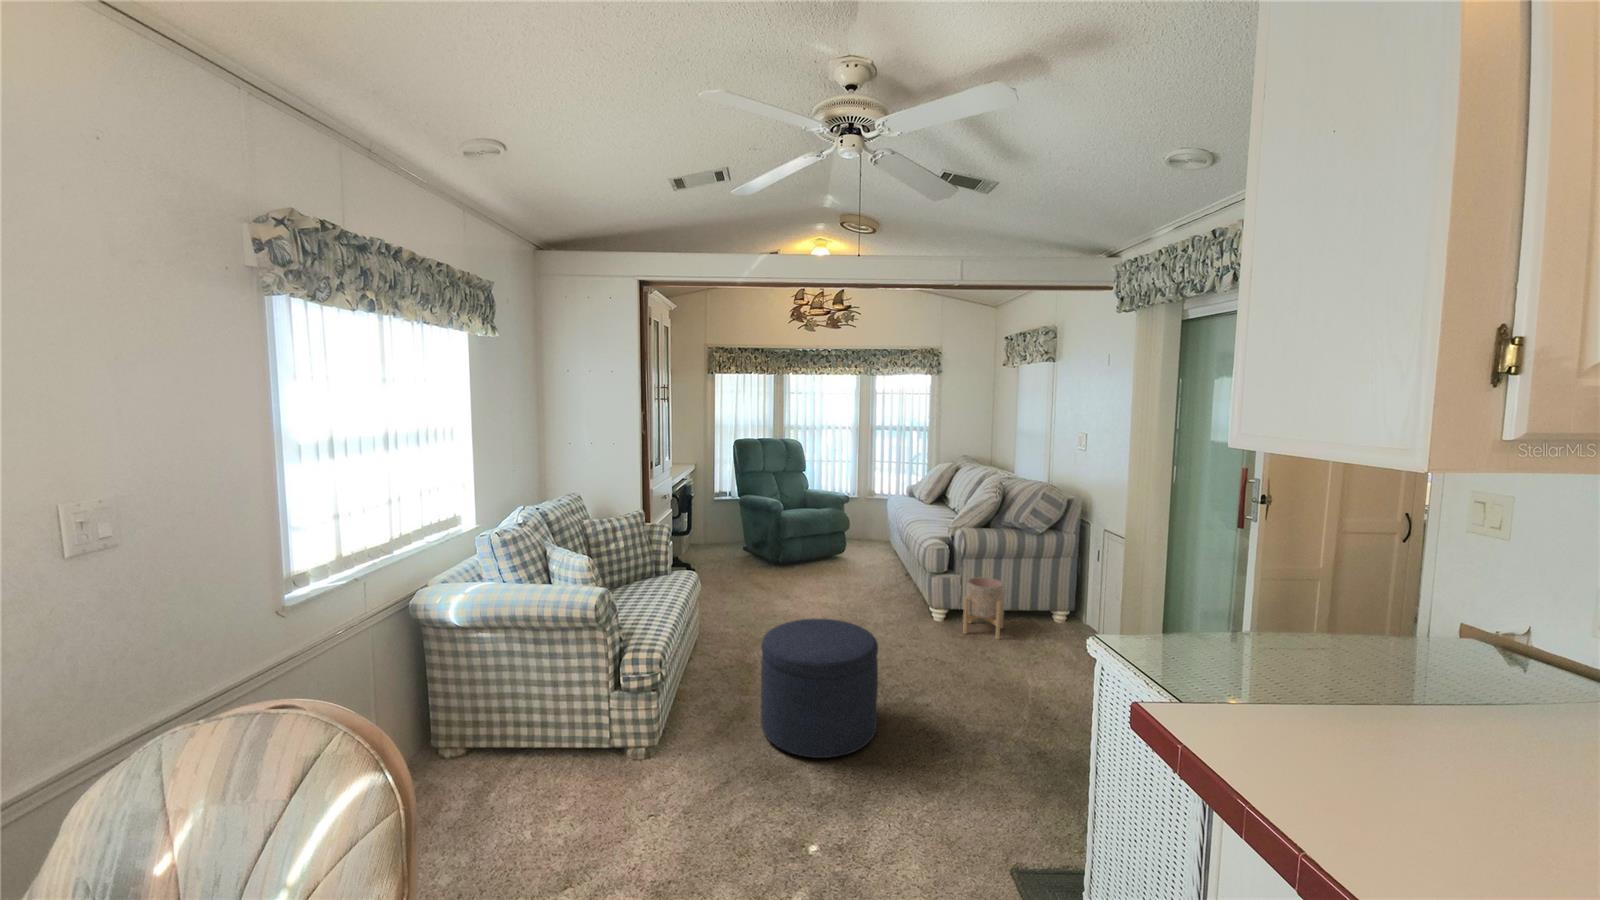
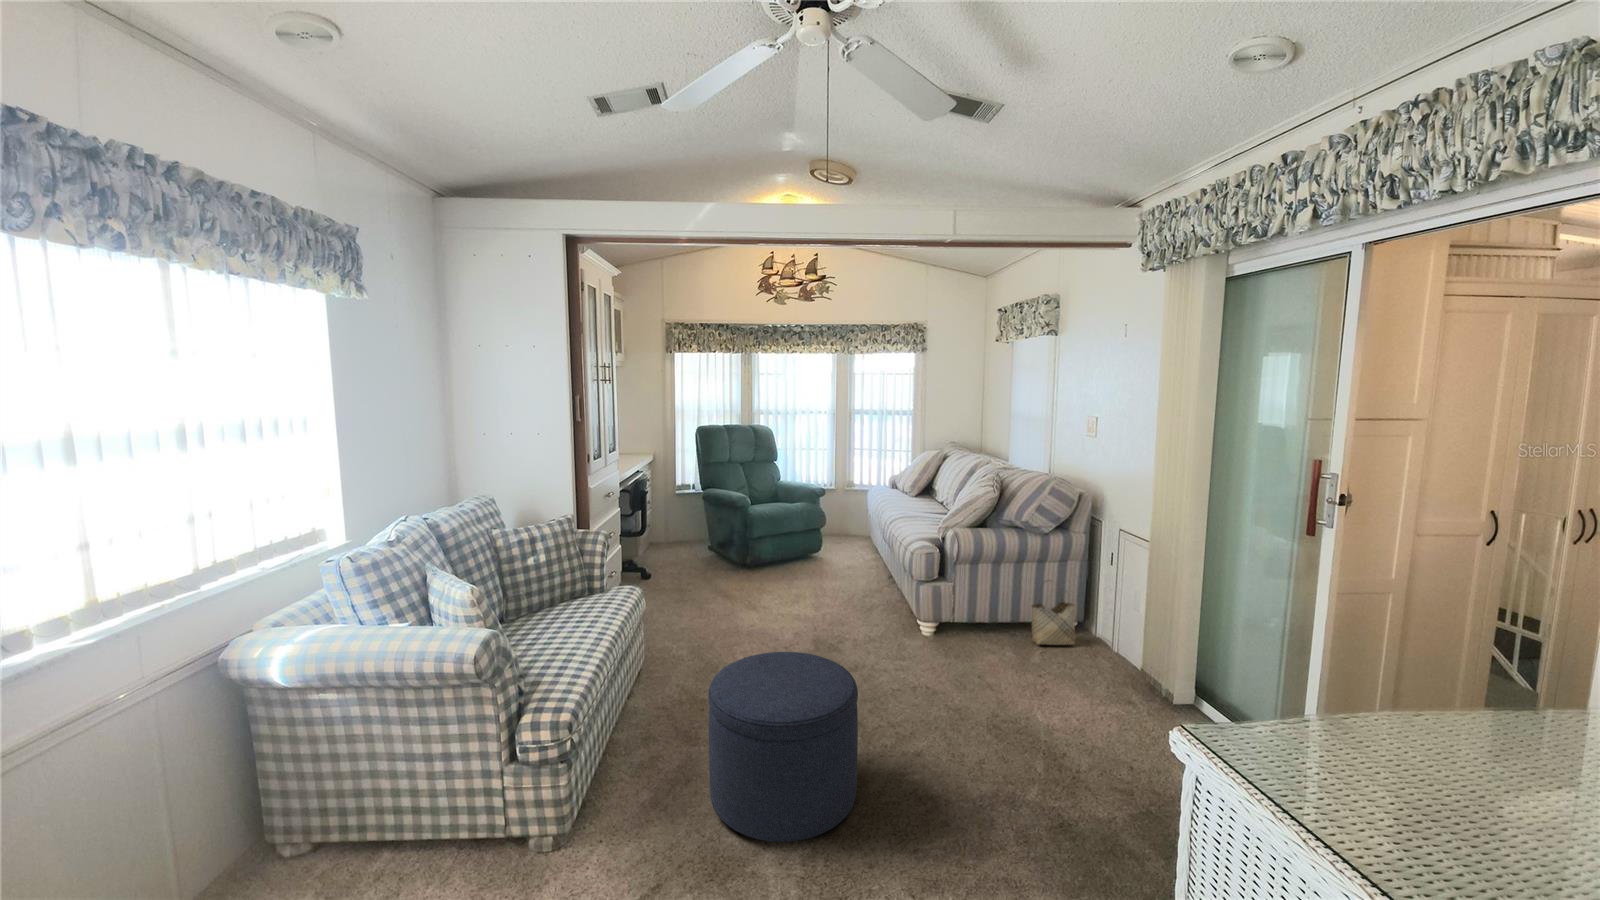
woven basket: none [1027,573,1066,629] -> present [1032,602,1076,645]
planter: present [963,577,1004,639] -> none [957,586,1005,660]

